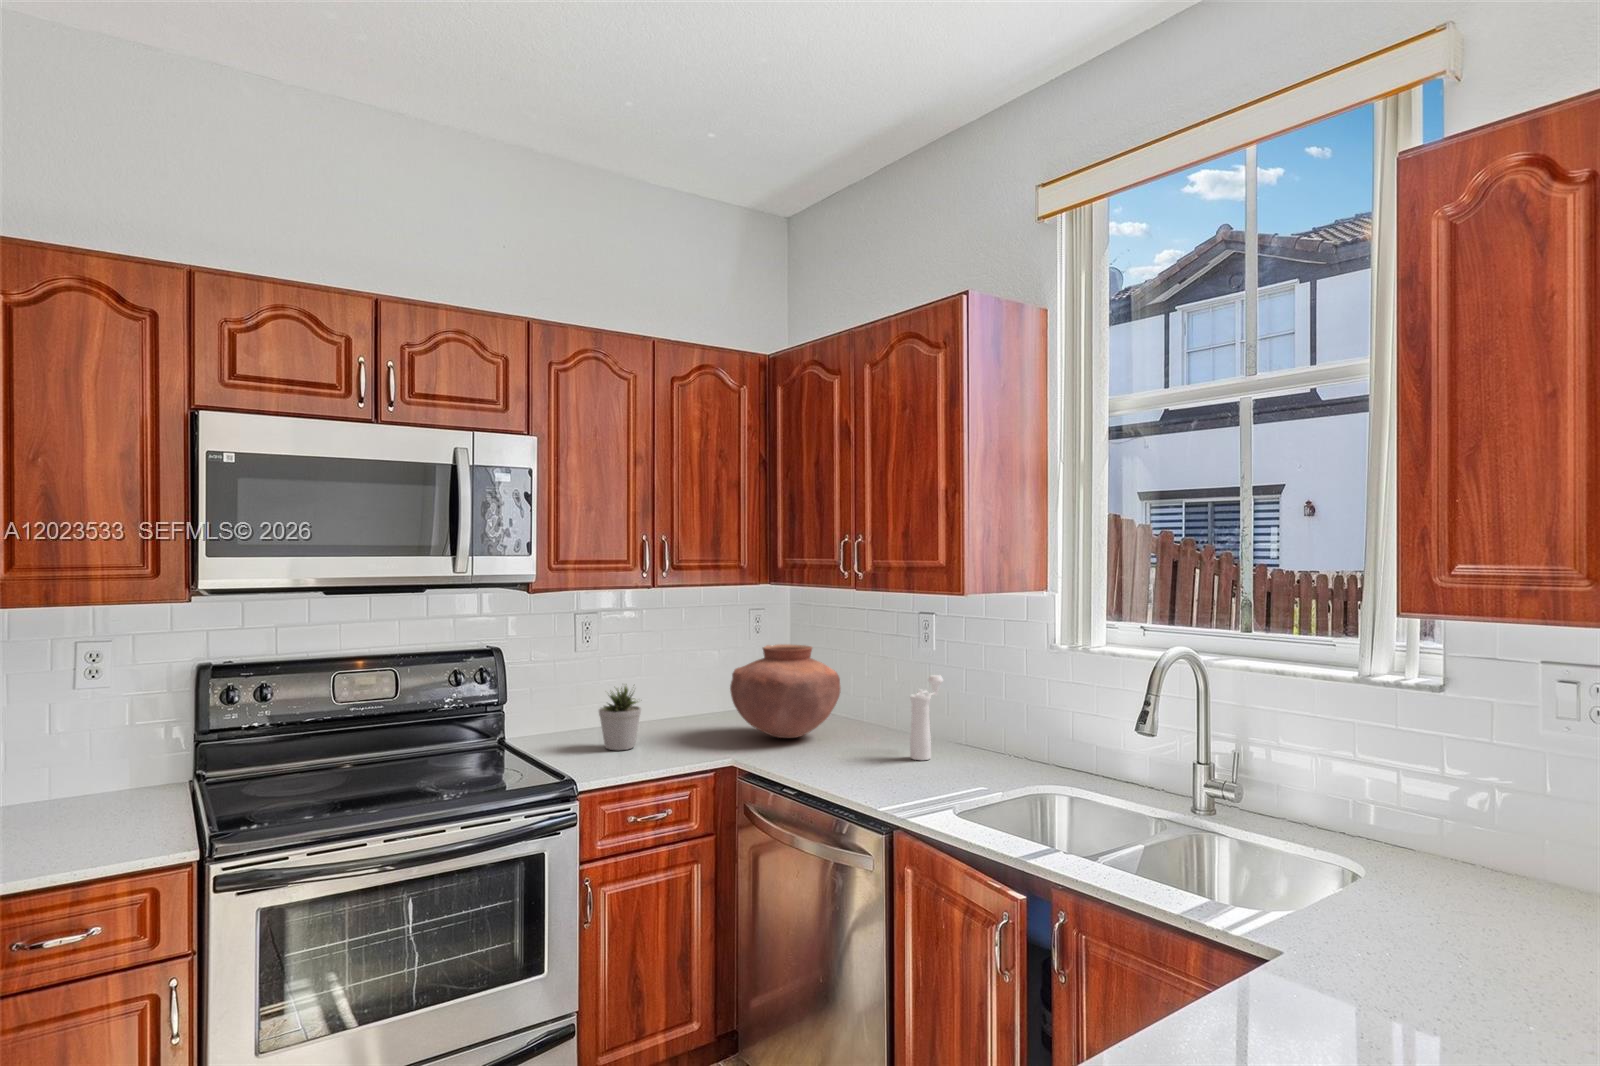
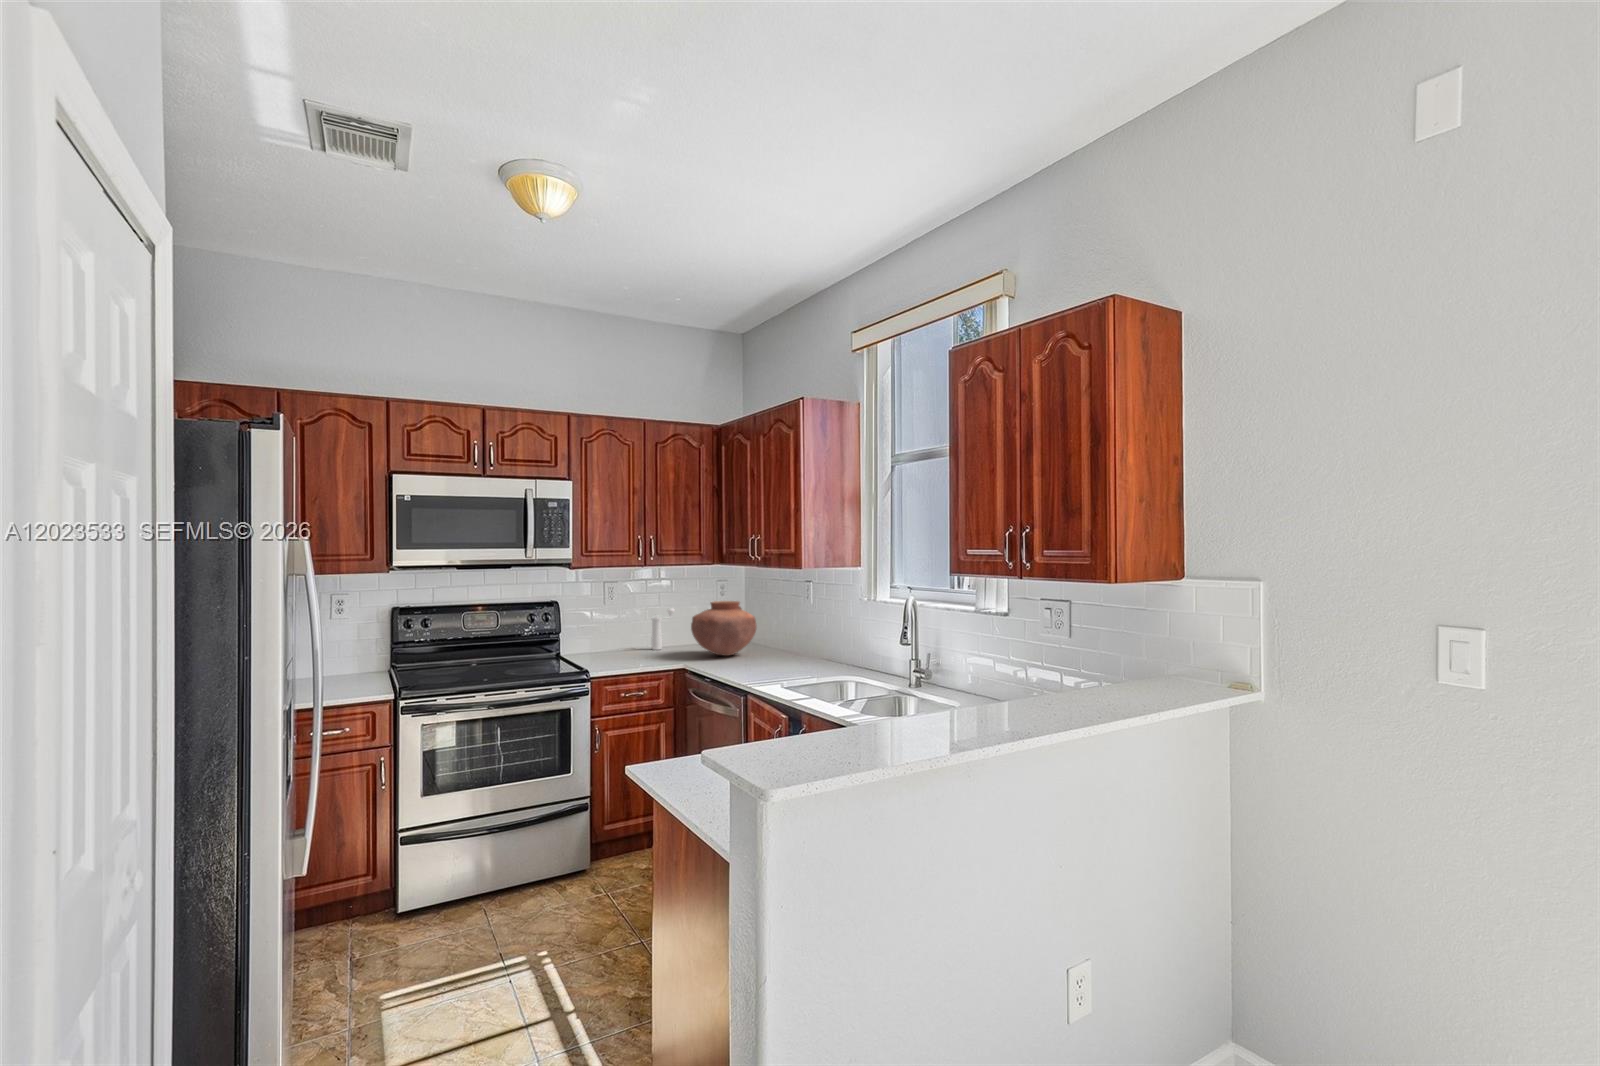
pepper mill: present [910,675,943,760] -> present [651,608,675,650]
potted plant: present [599,686,641,750] -> none [612,621,638,660]

